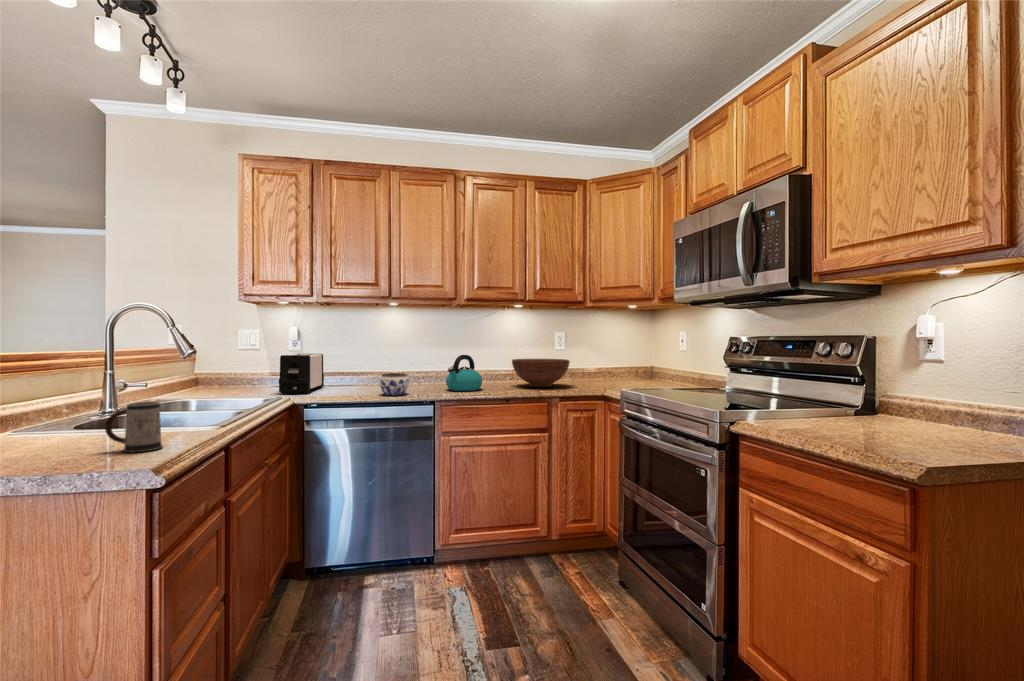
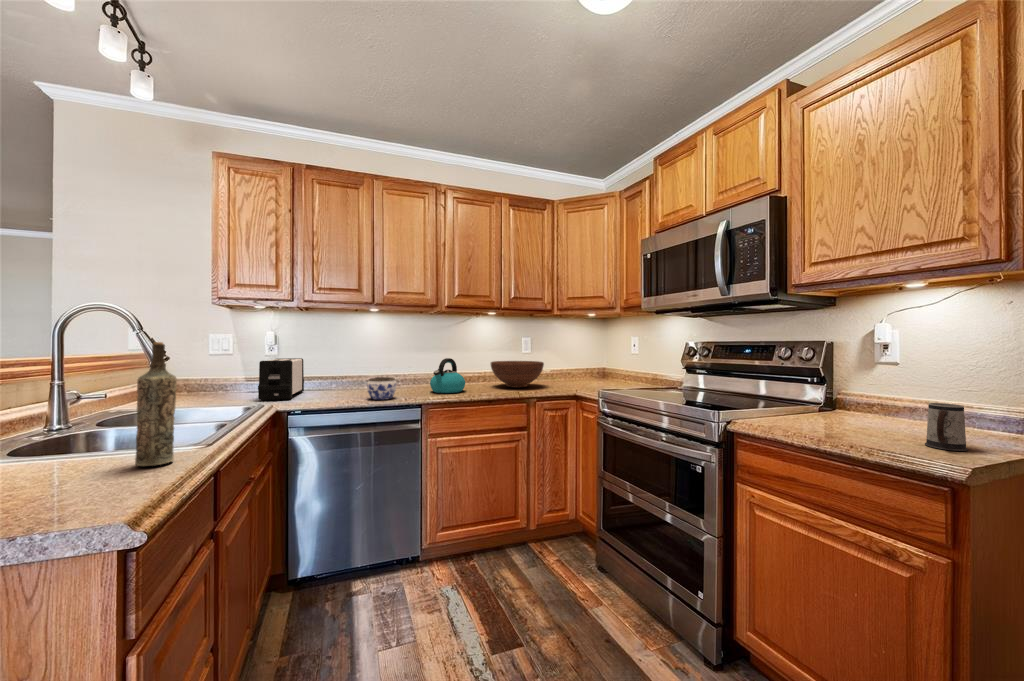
bottle: none [166,334,197,437] -> present [135,342,177,466]
mug: present [105,402,163,452] -> present [925,403,968,451]

